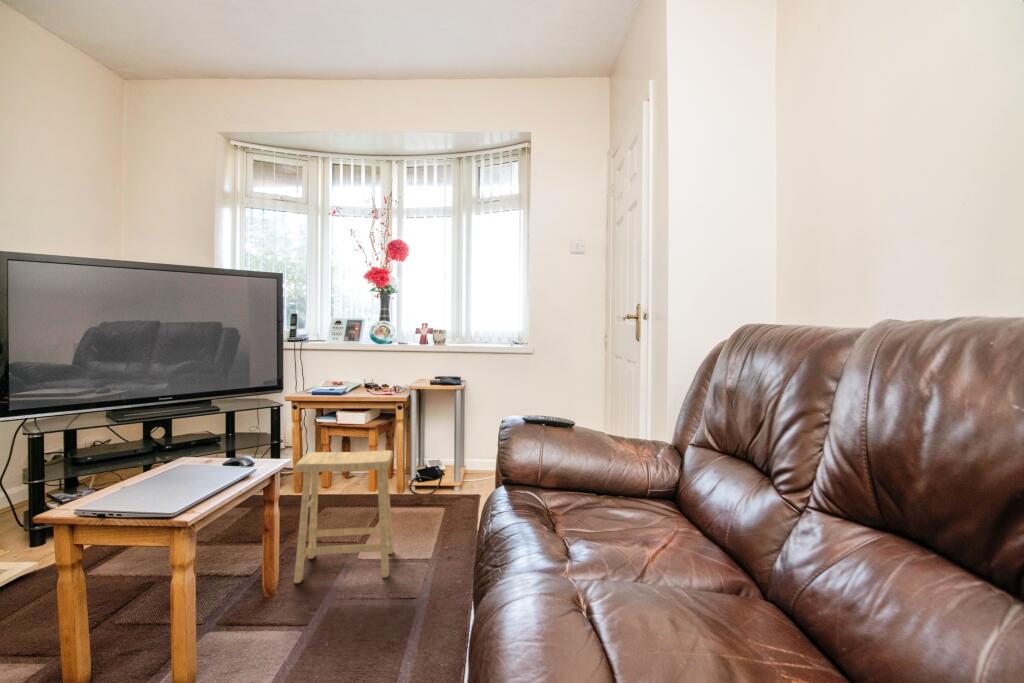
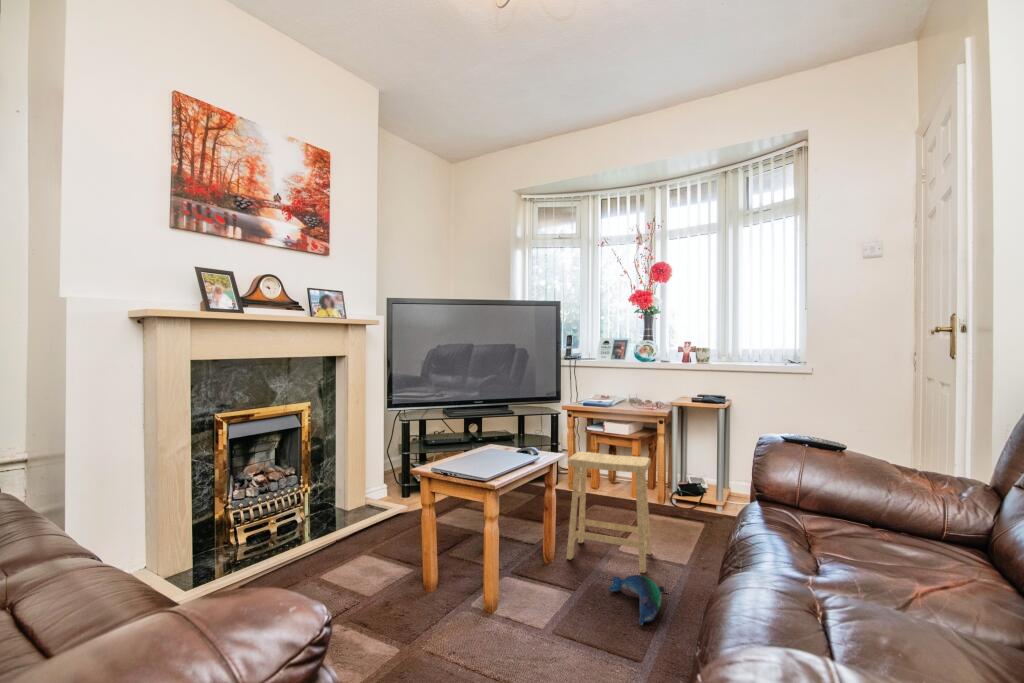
plush toy: none [348,584,411,643] -> present [609,575,665,626]

